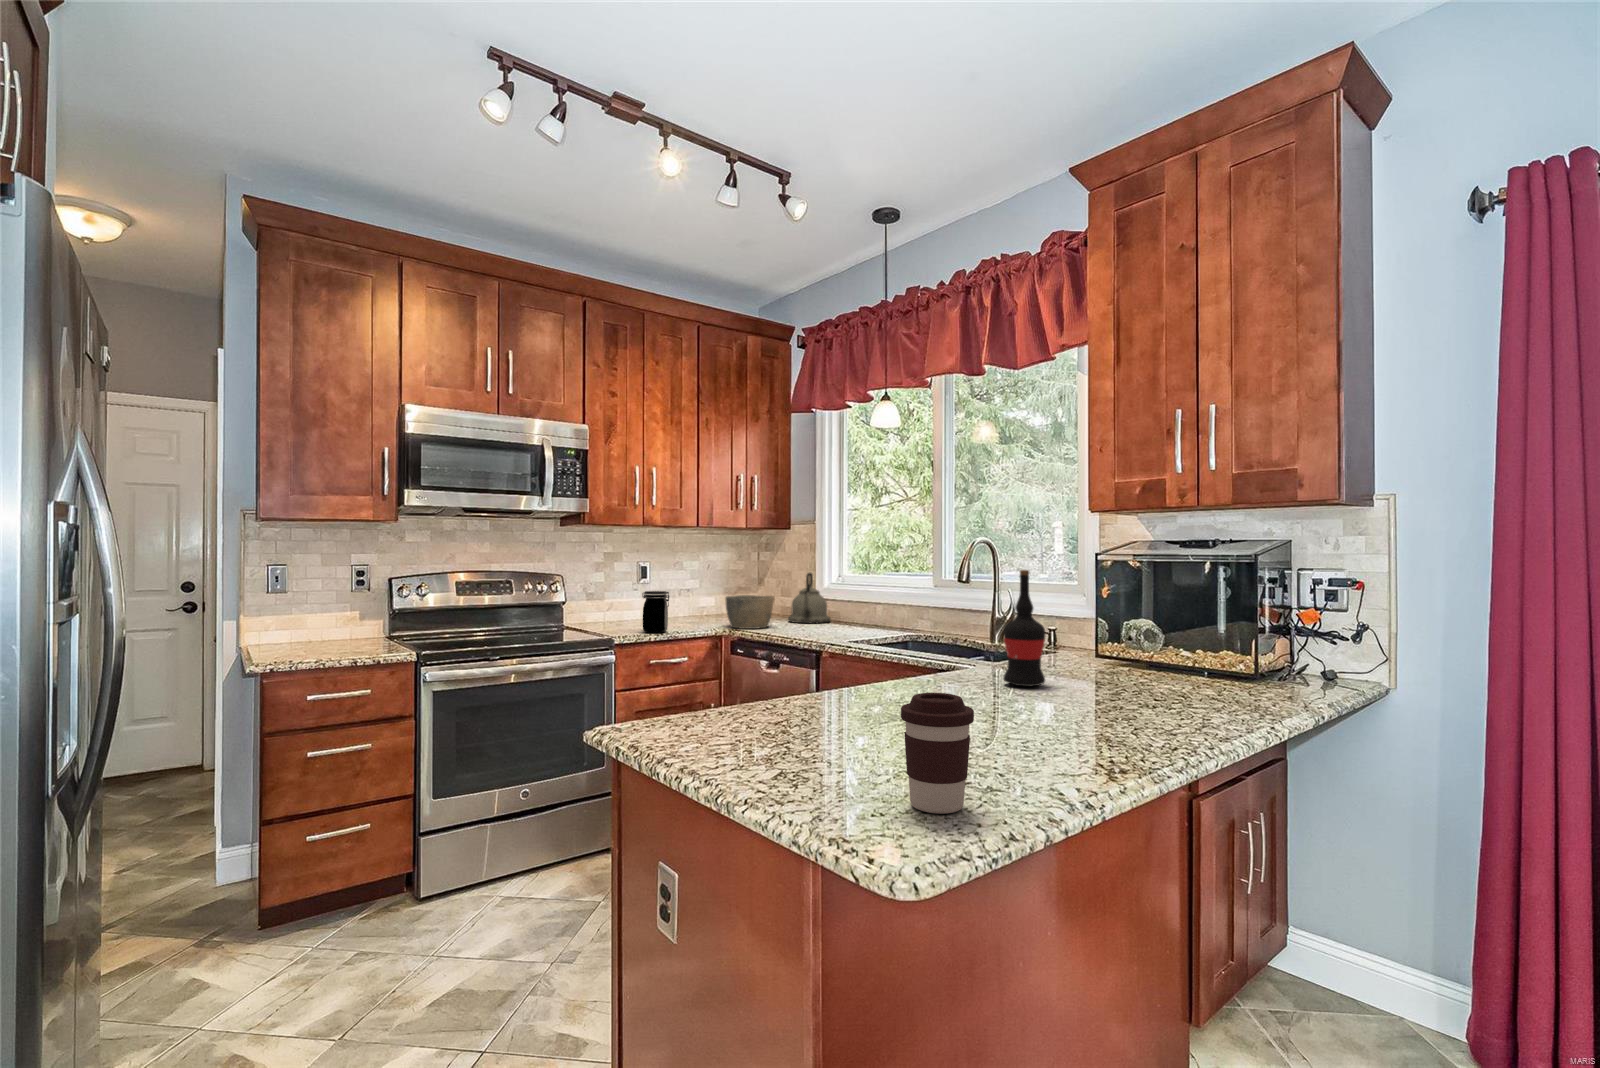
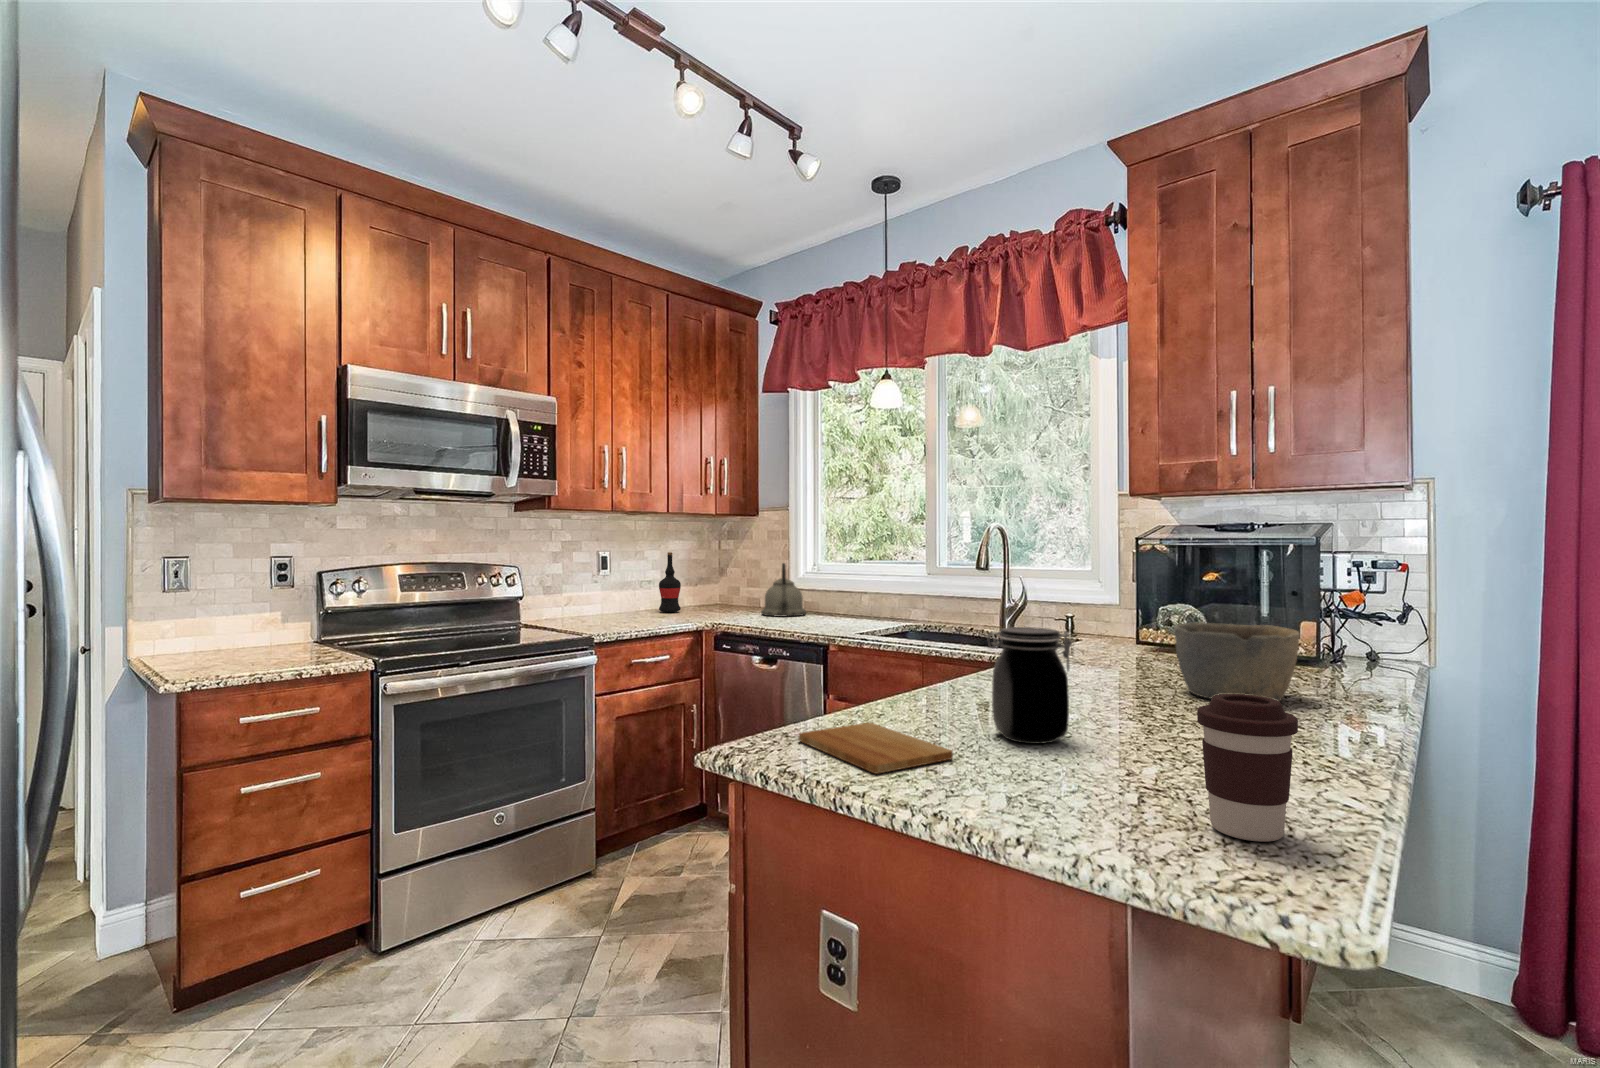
wine bottle: present [1003,570,1046,686] -> present [659,552,681,612]
jar: present [642,591,670,633] -> present [988,627,1072,744]
bowl: present [726,595,774,629] -> present [1174,623,1300,701]
cutting board: none [670,714,777,752] -> present [799,723,953,774]

